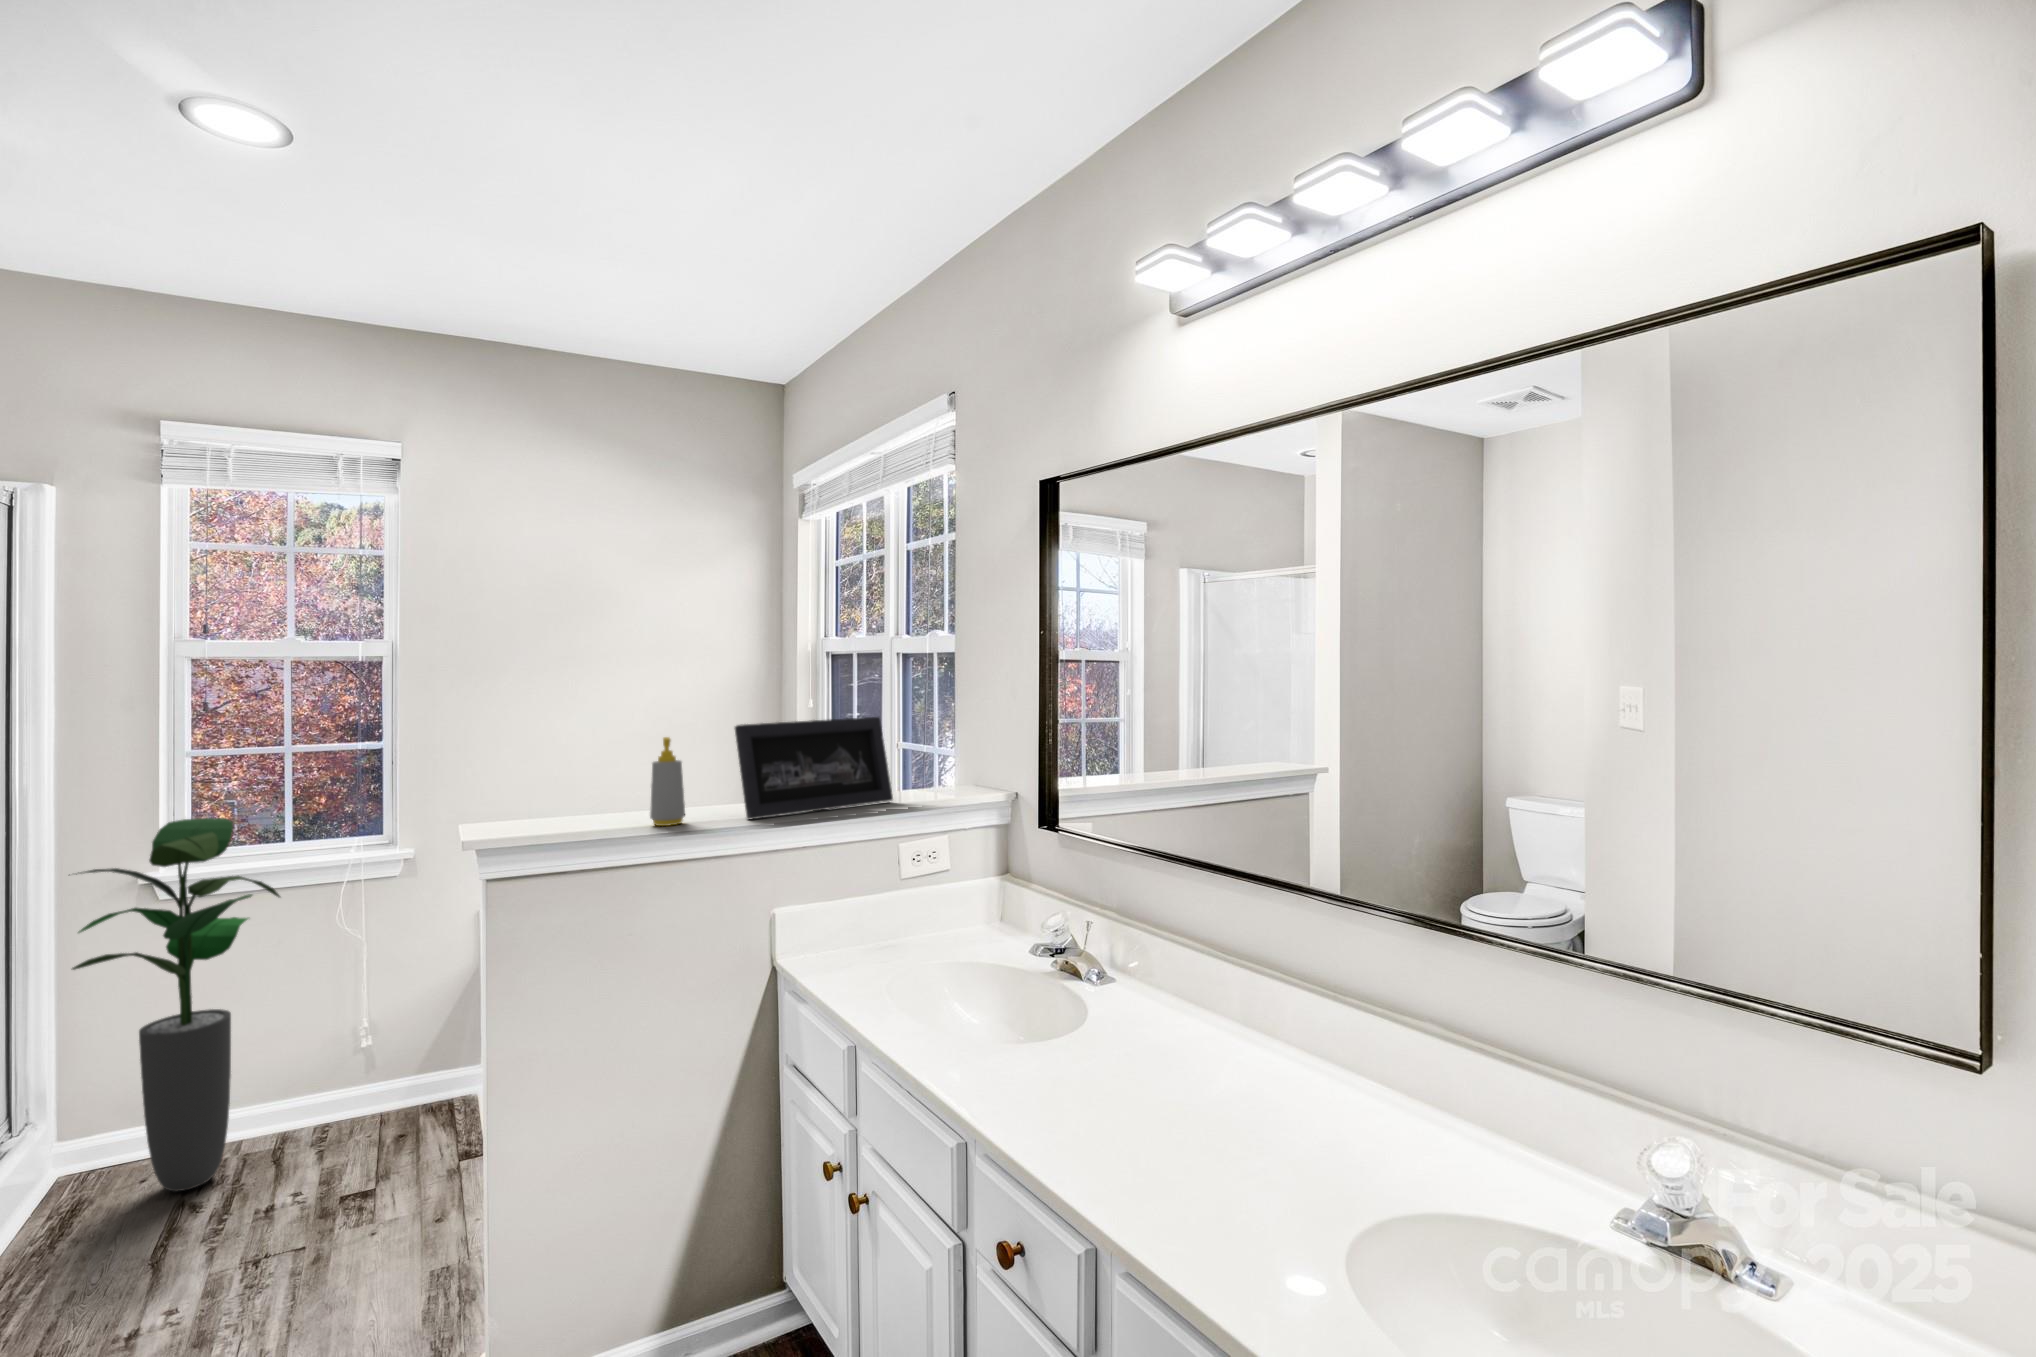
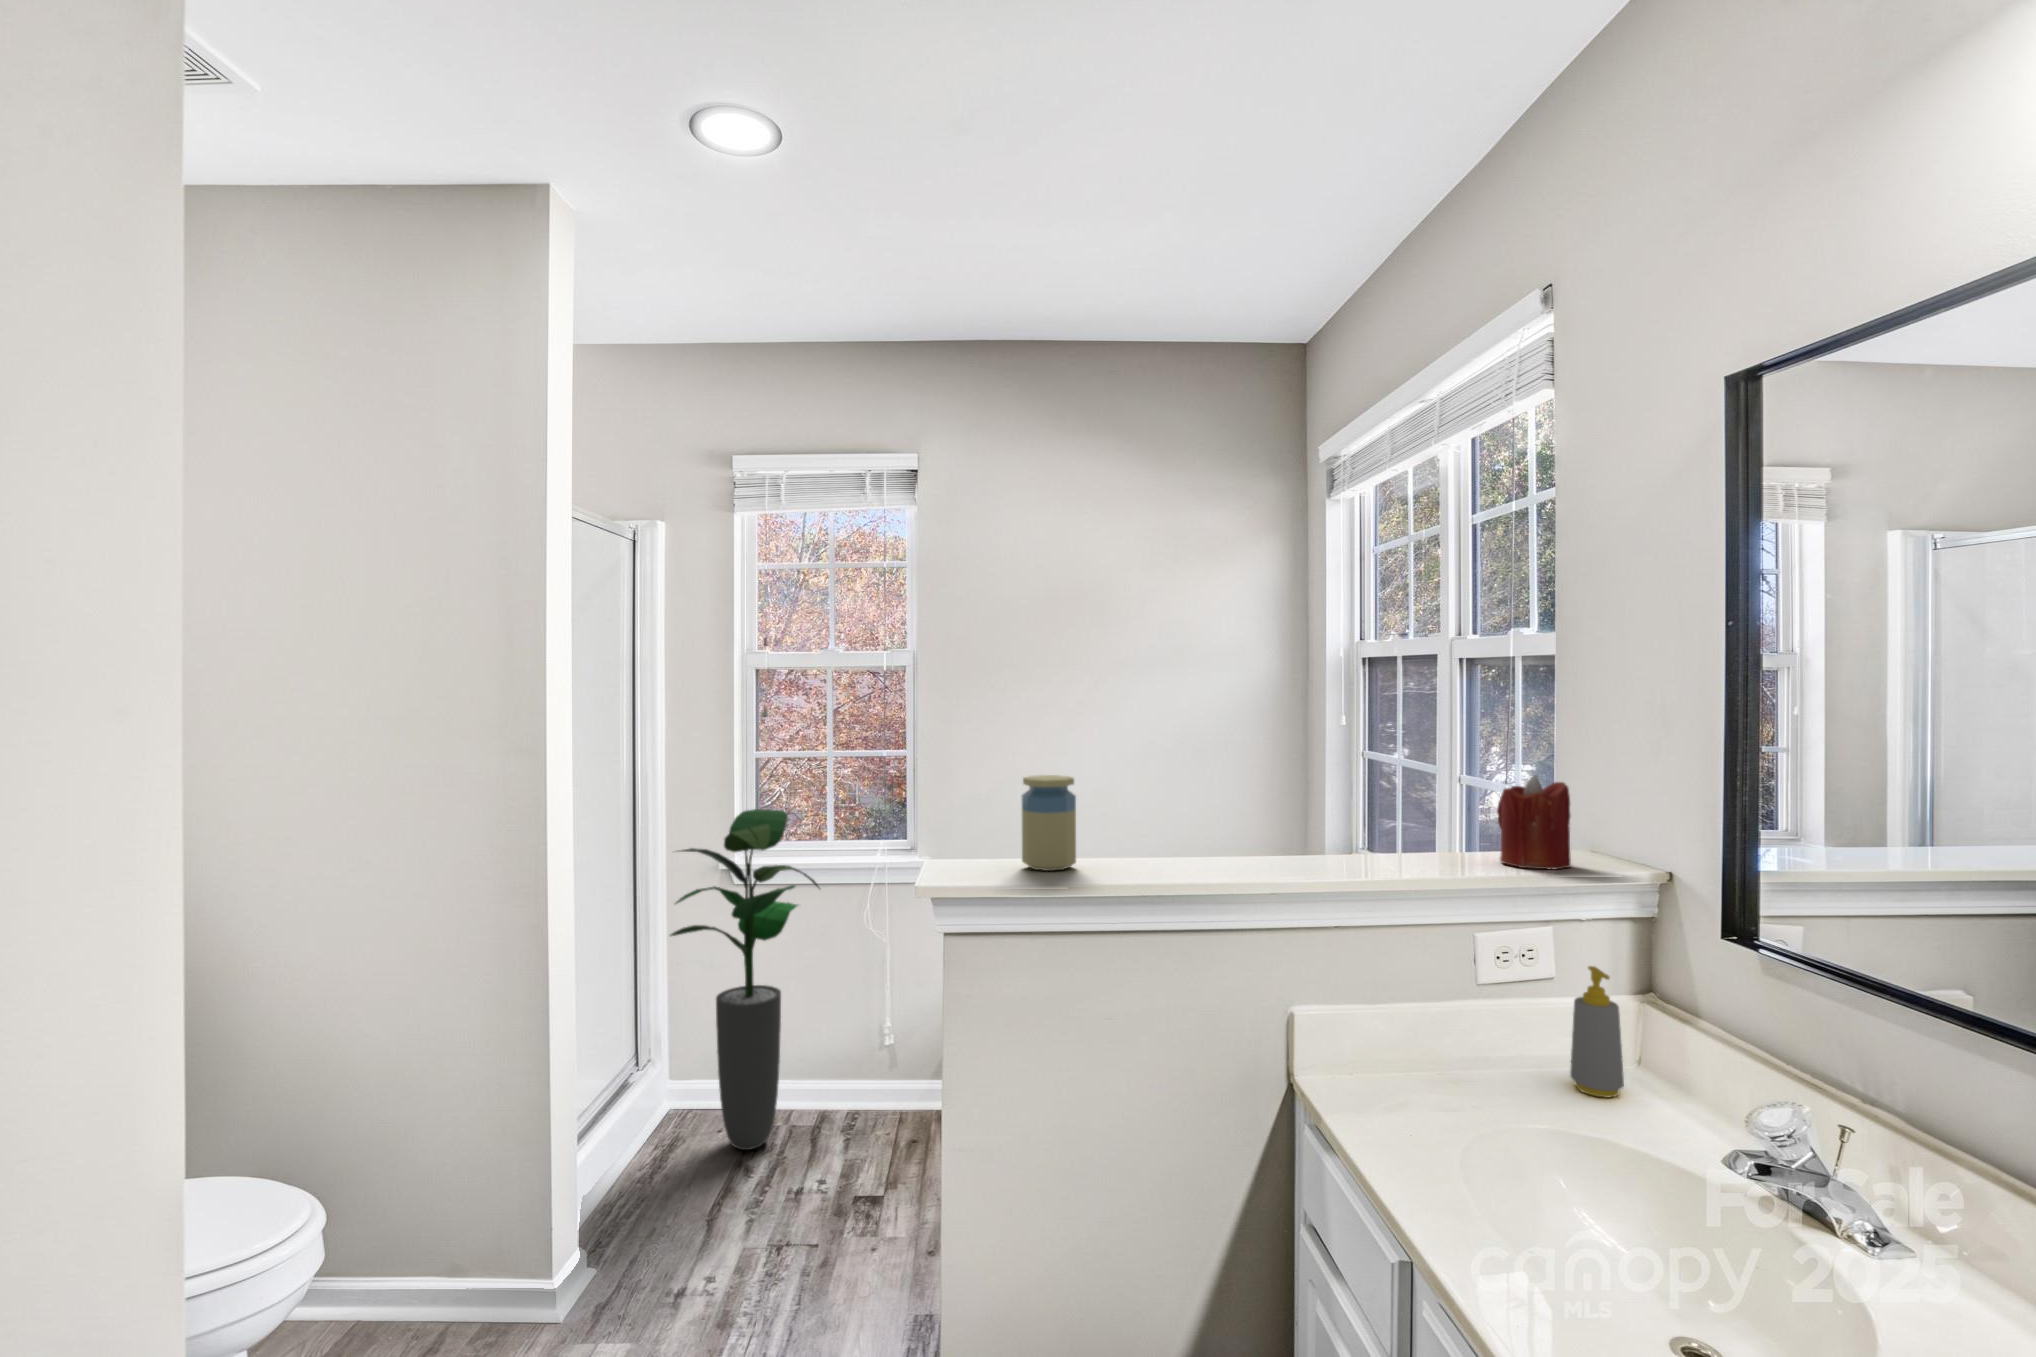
picture frame: present [735,717,893,820] -> none [1237,744,1461,876]
candle: none [917,735,962,799] -> present [1497,775,1571,869]
soap bottle: present [650,737,685,826] -> present [1570,966,1624,1098]
jar: none [550,754,601,832] -> present [1022,775,1076,871]

